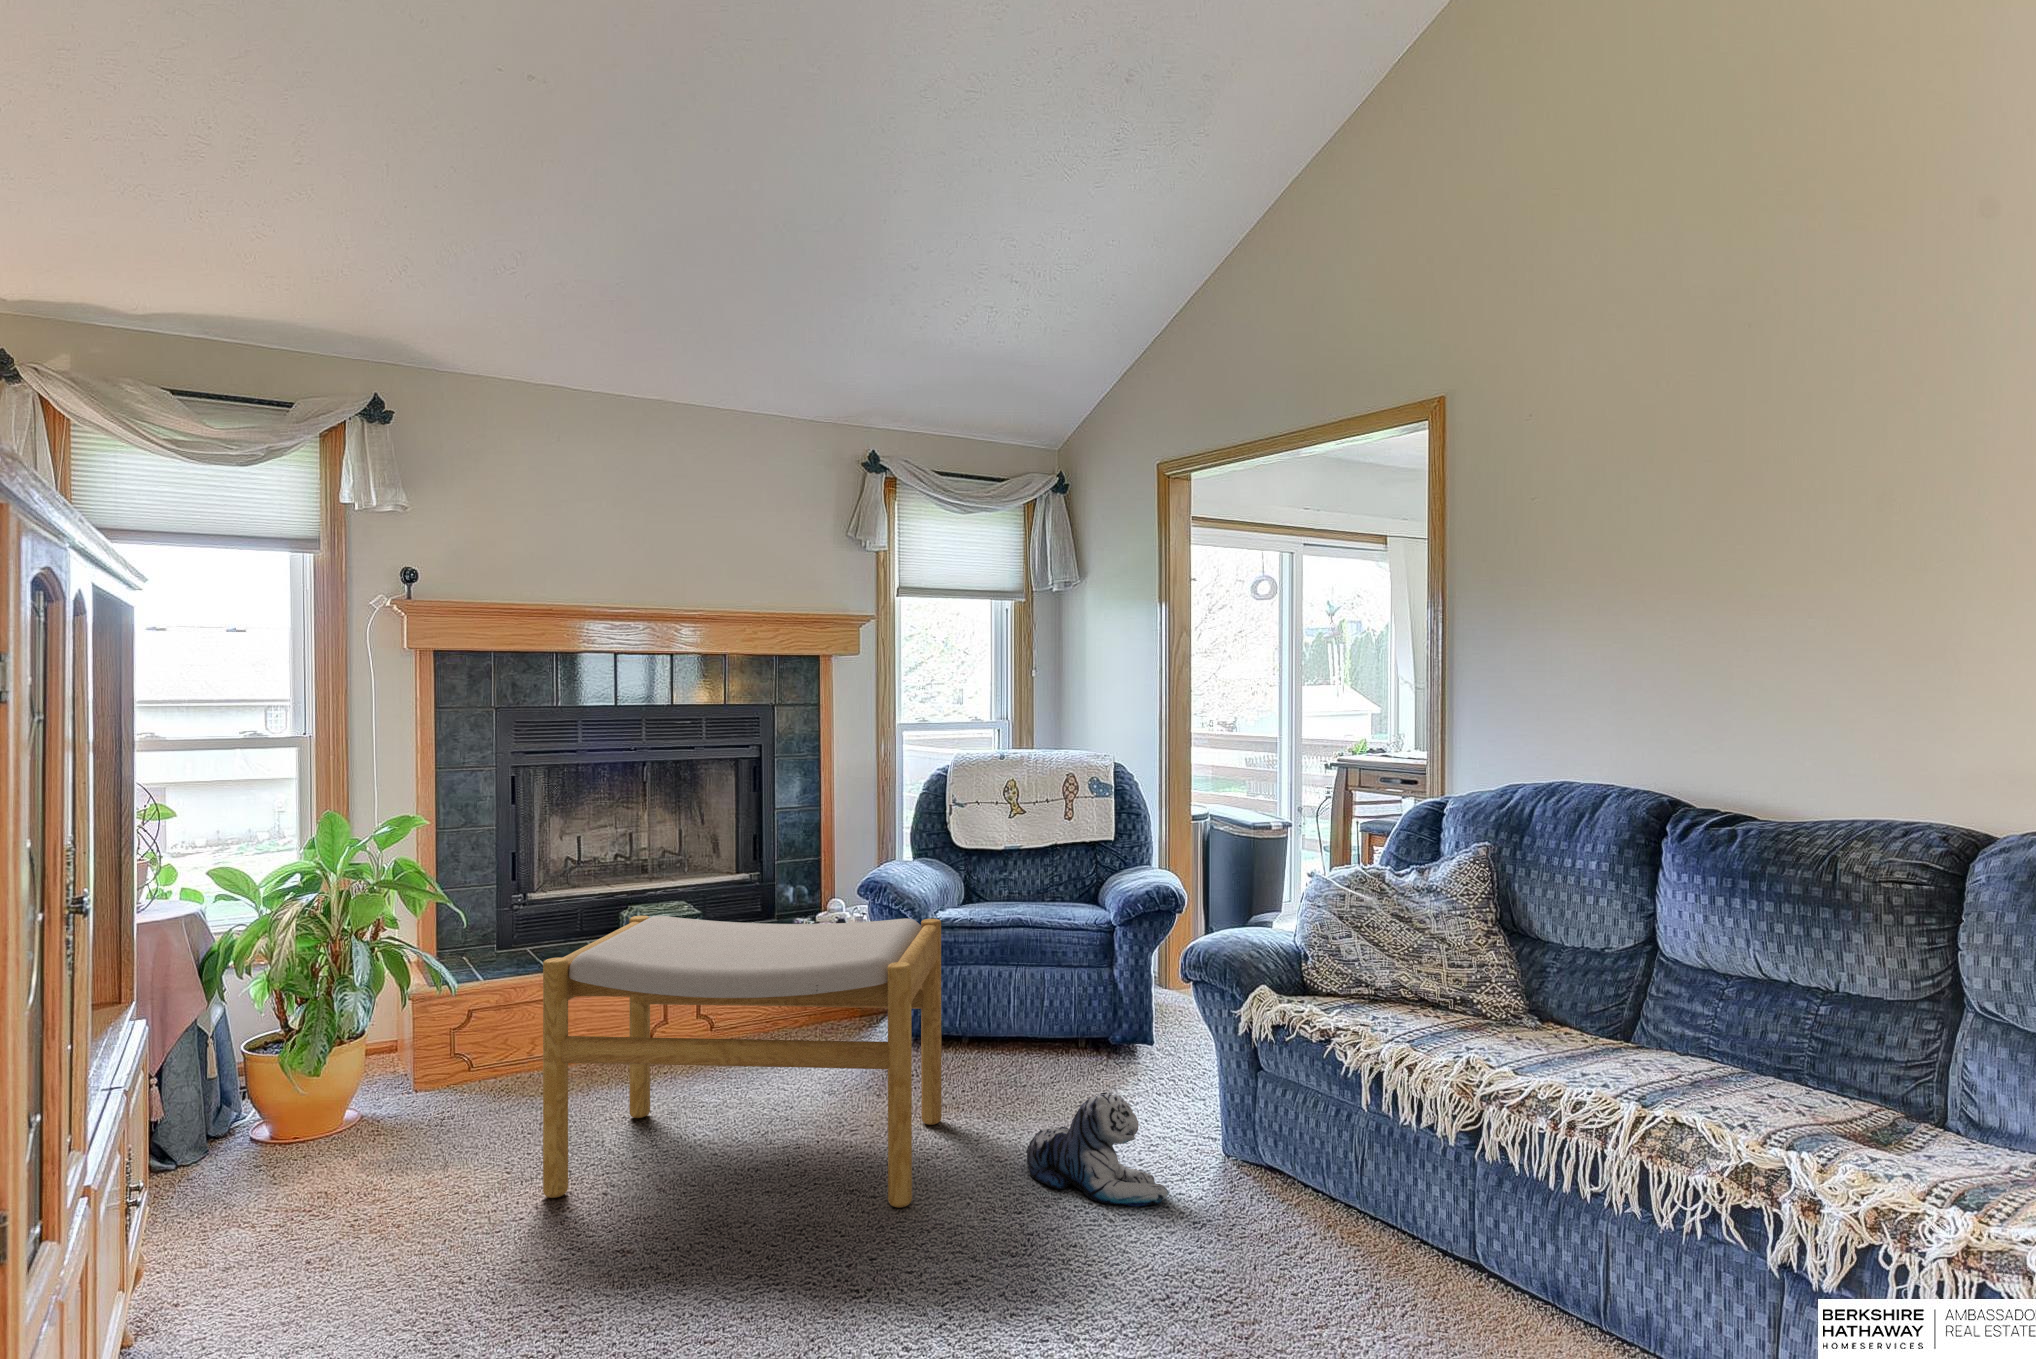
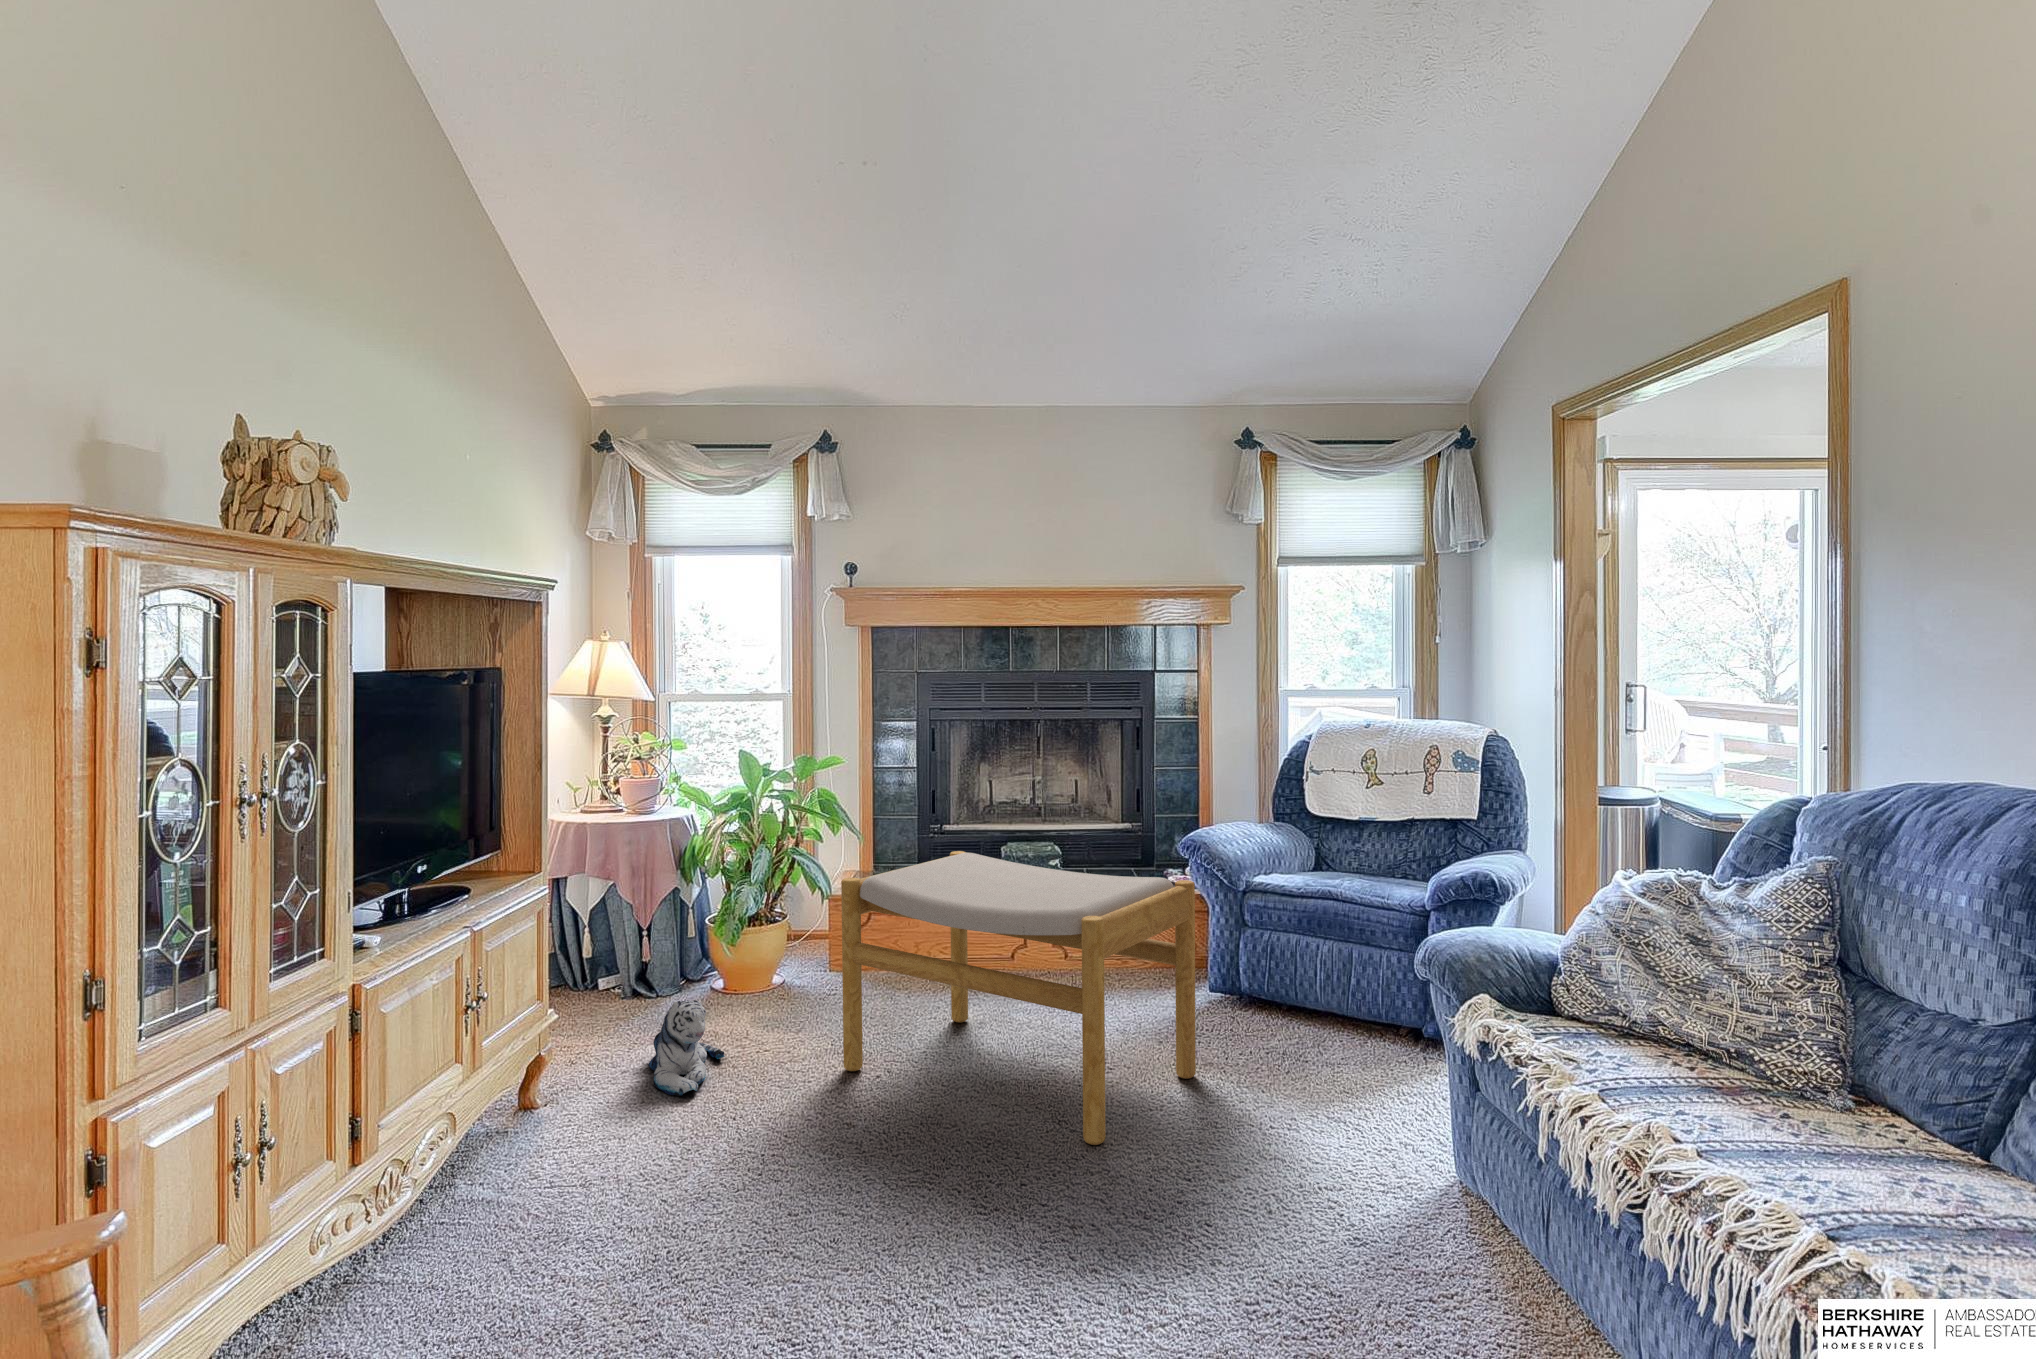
plush toy: present [1026,1092,1169,1206] -> present [648,1000,725,1096]

